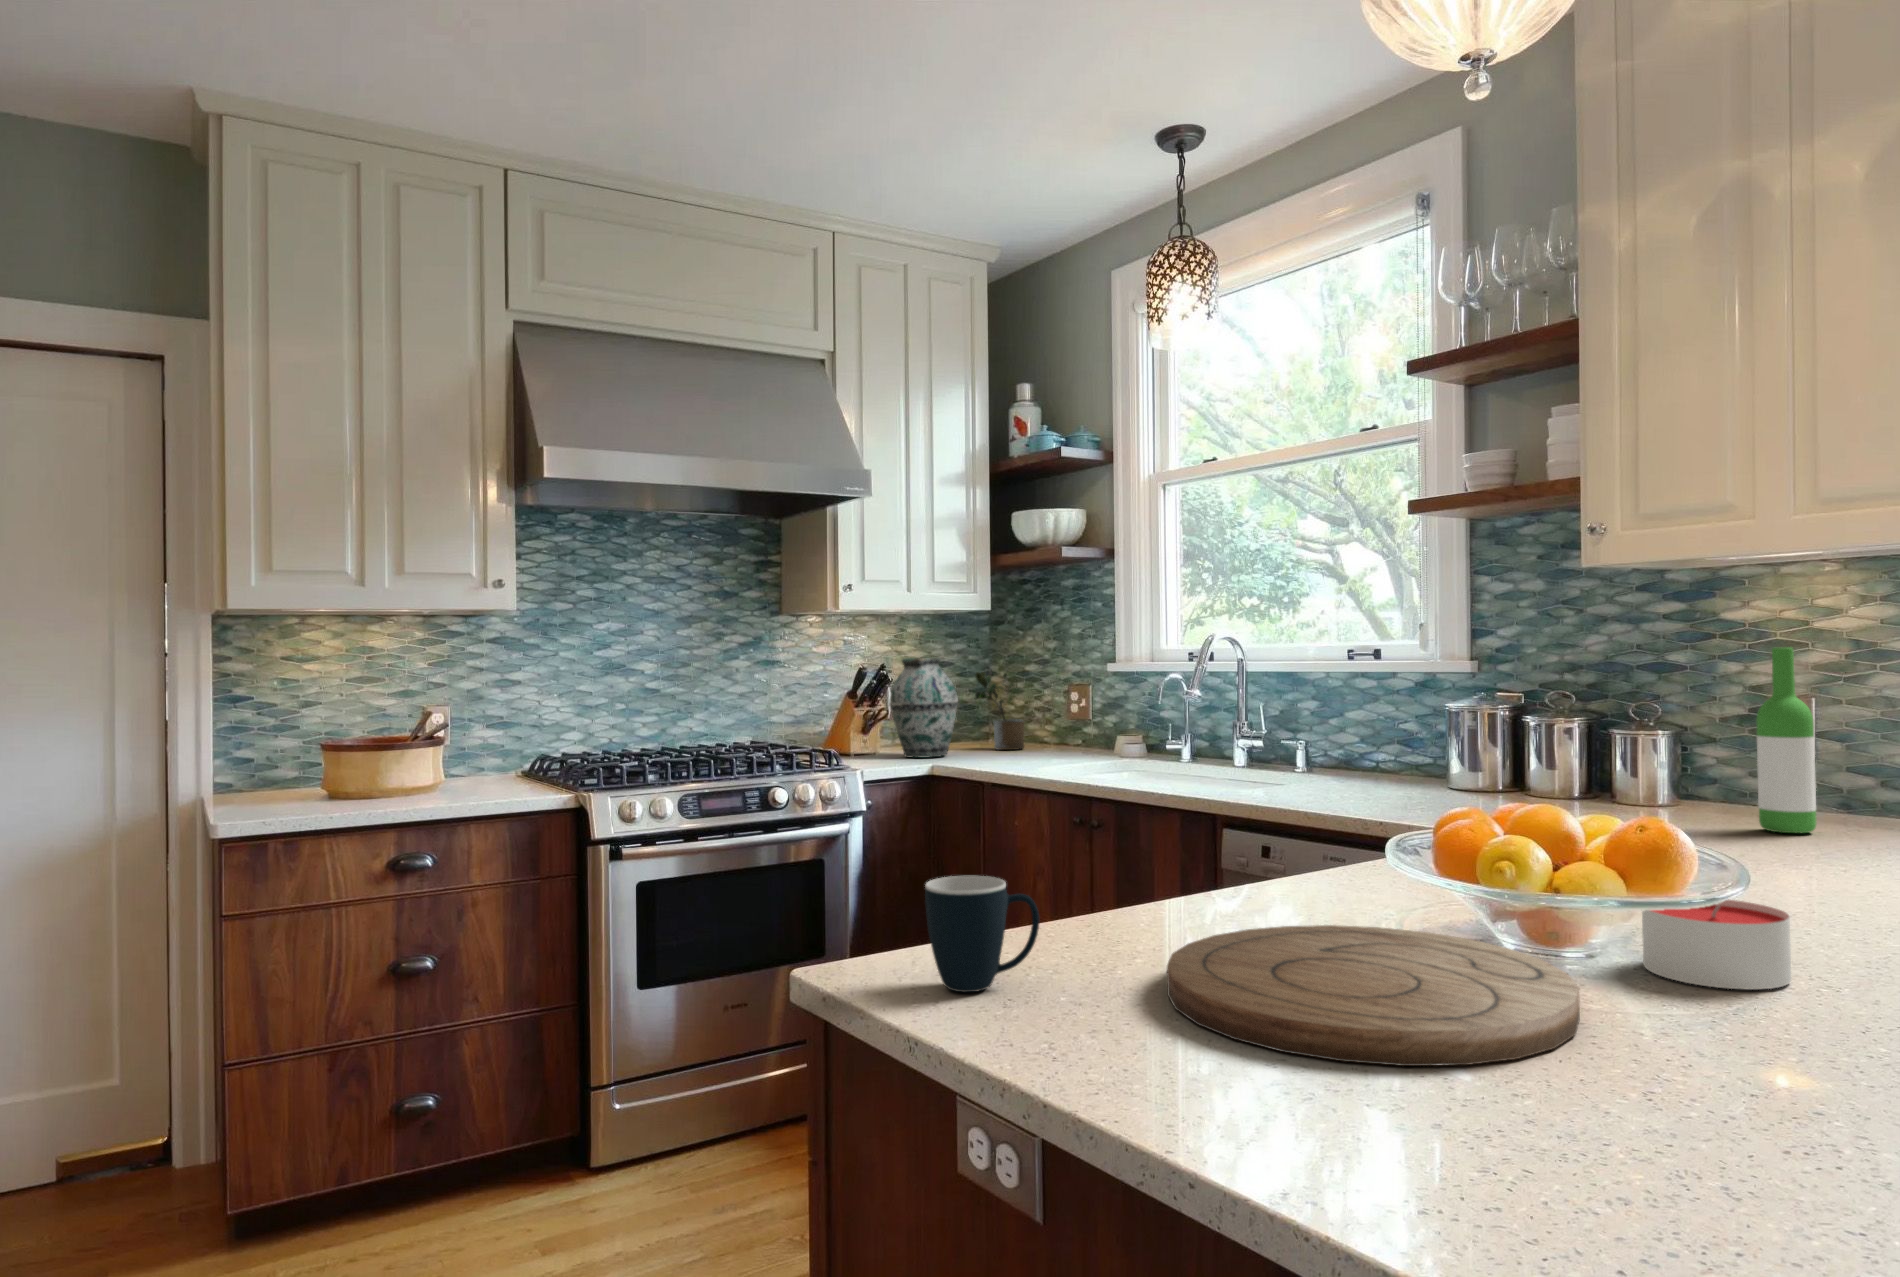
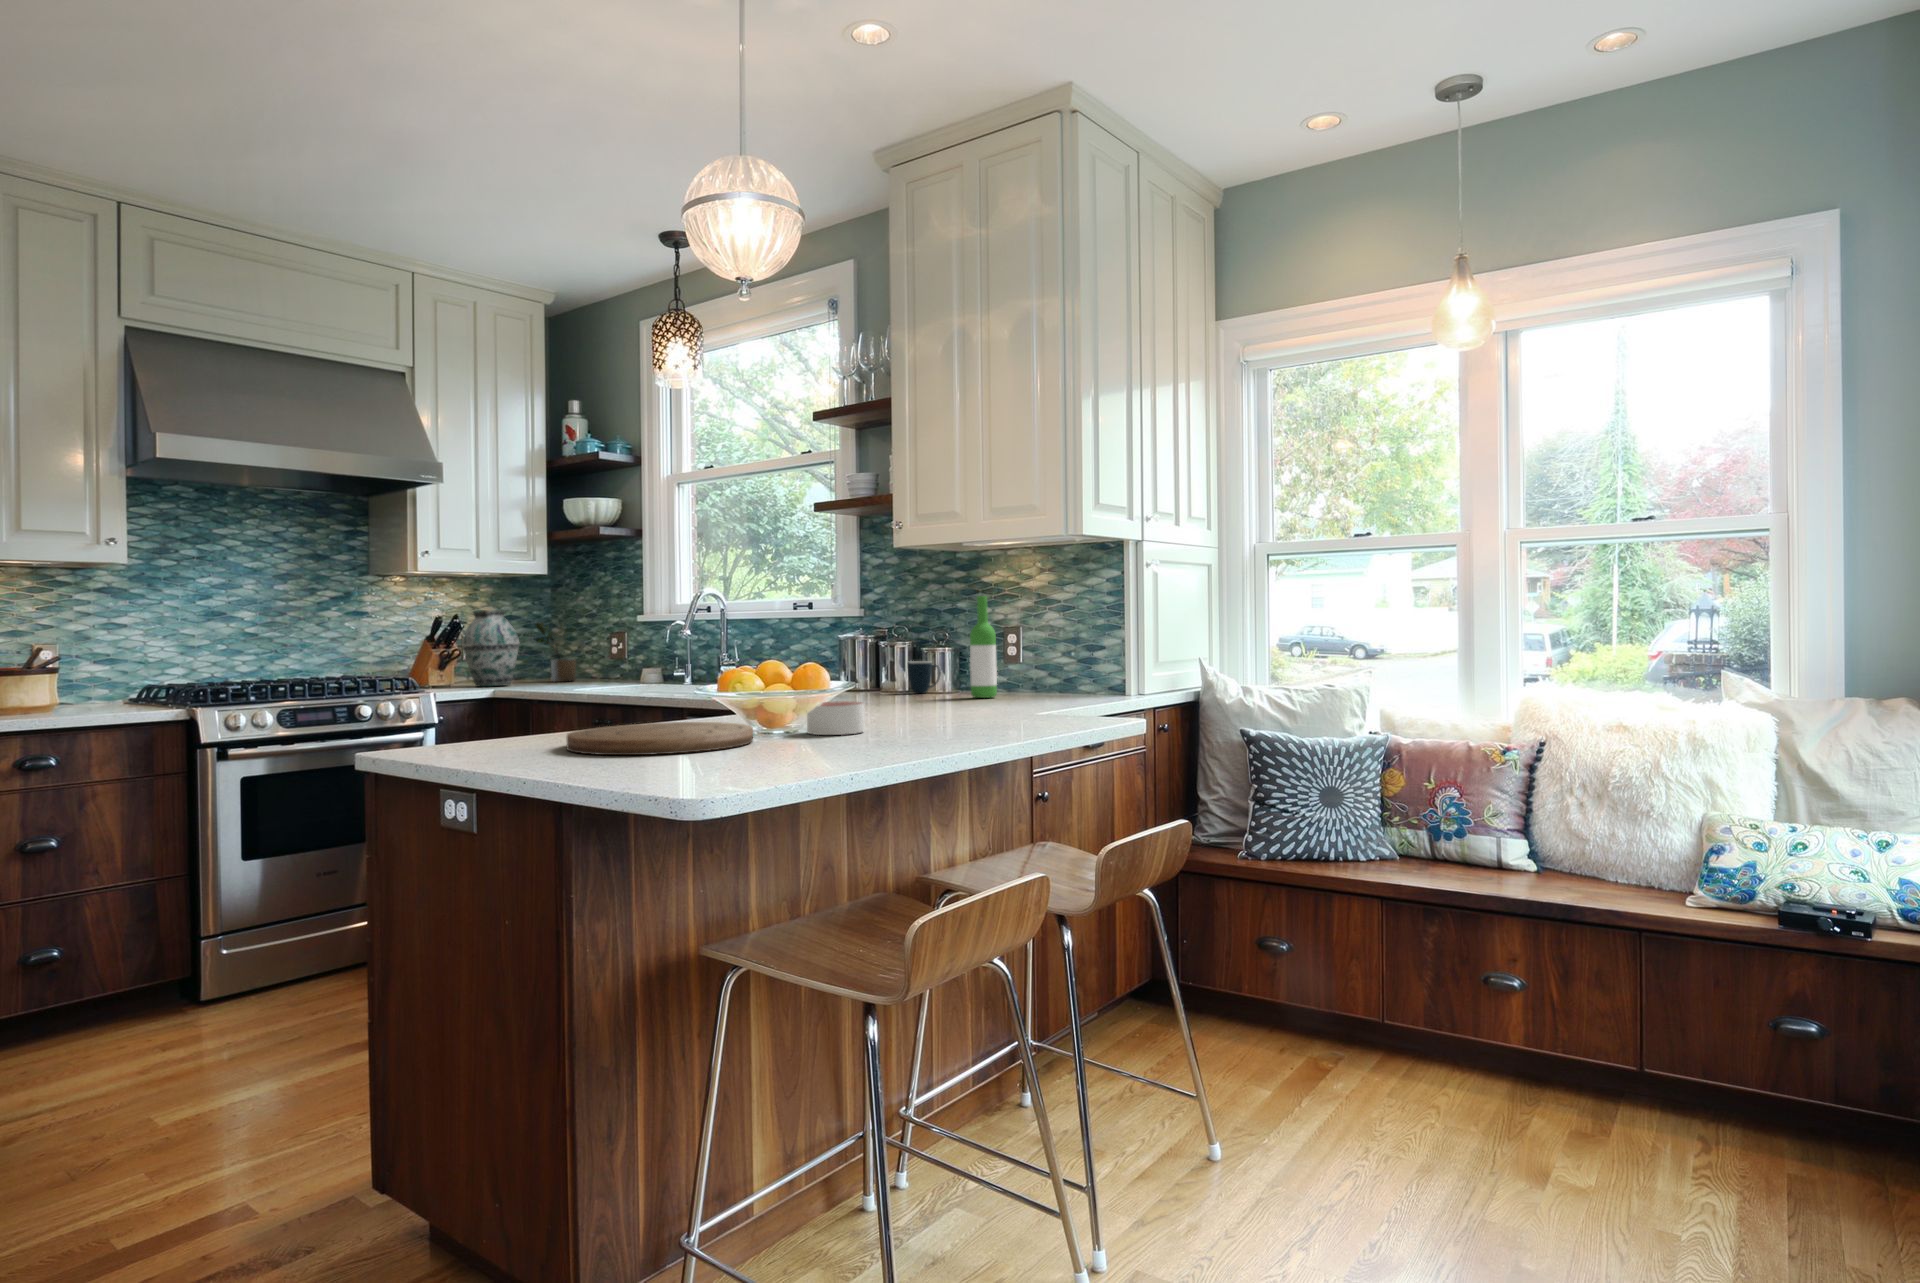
mug: present [925,876,1039,992] -> present [908,661,941,693]

